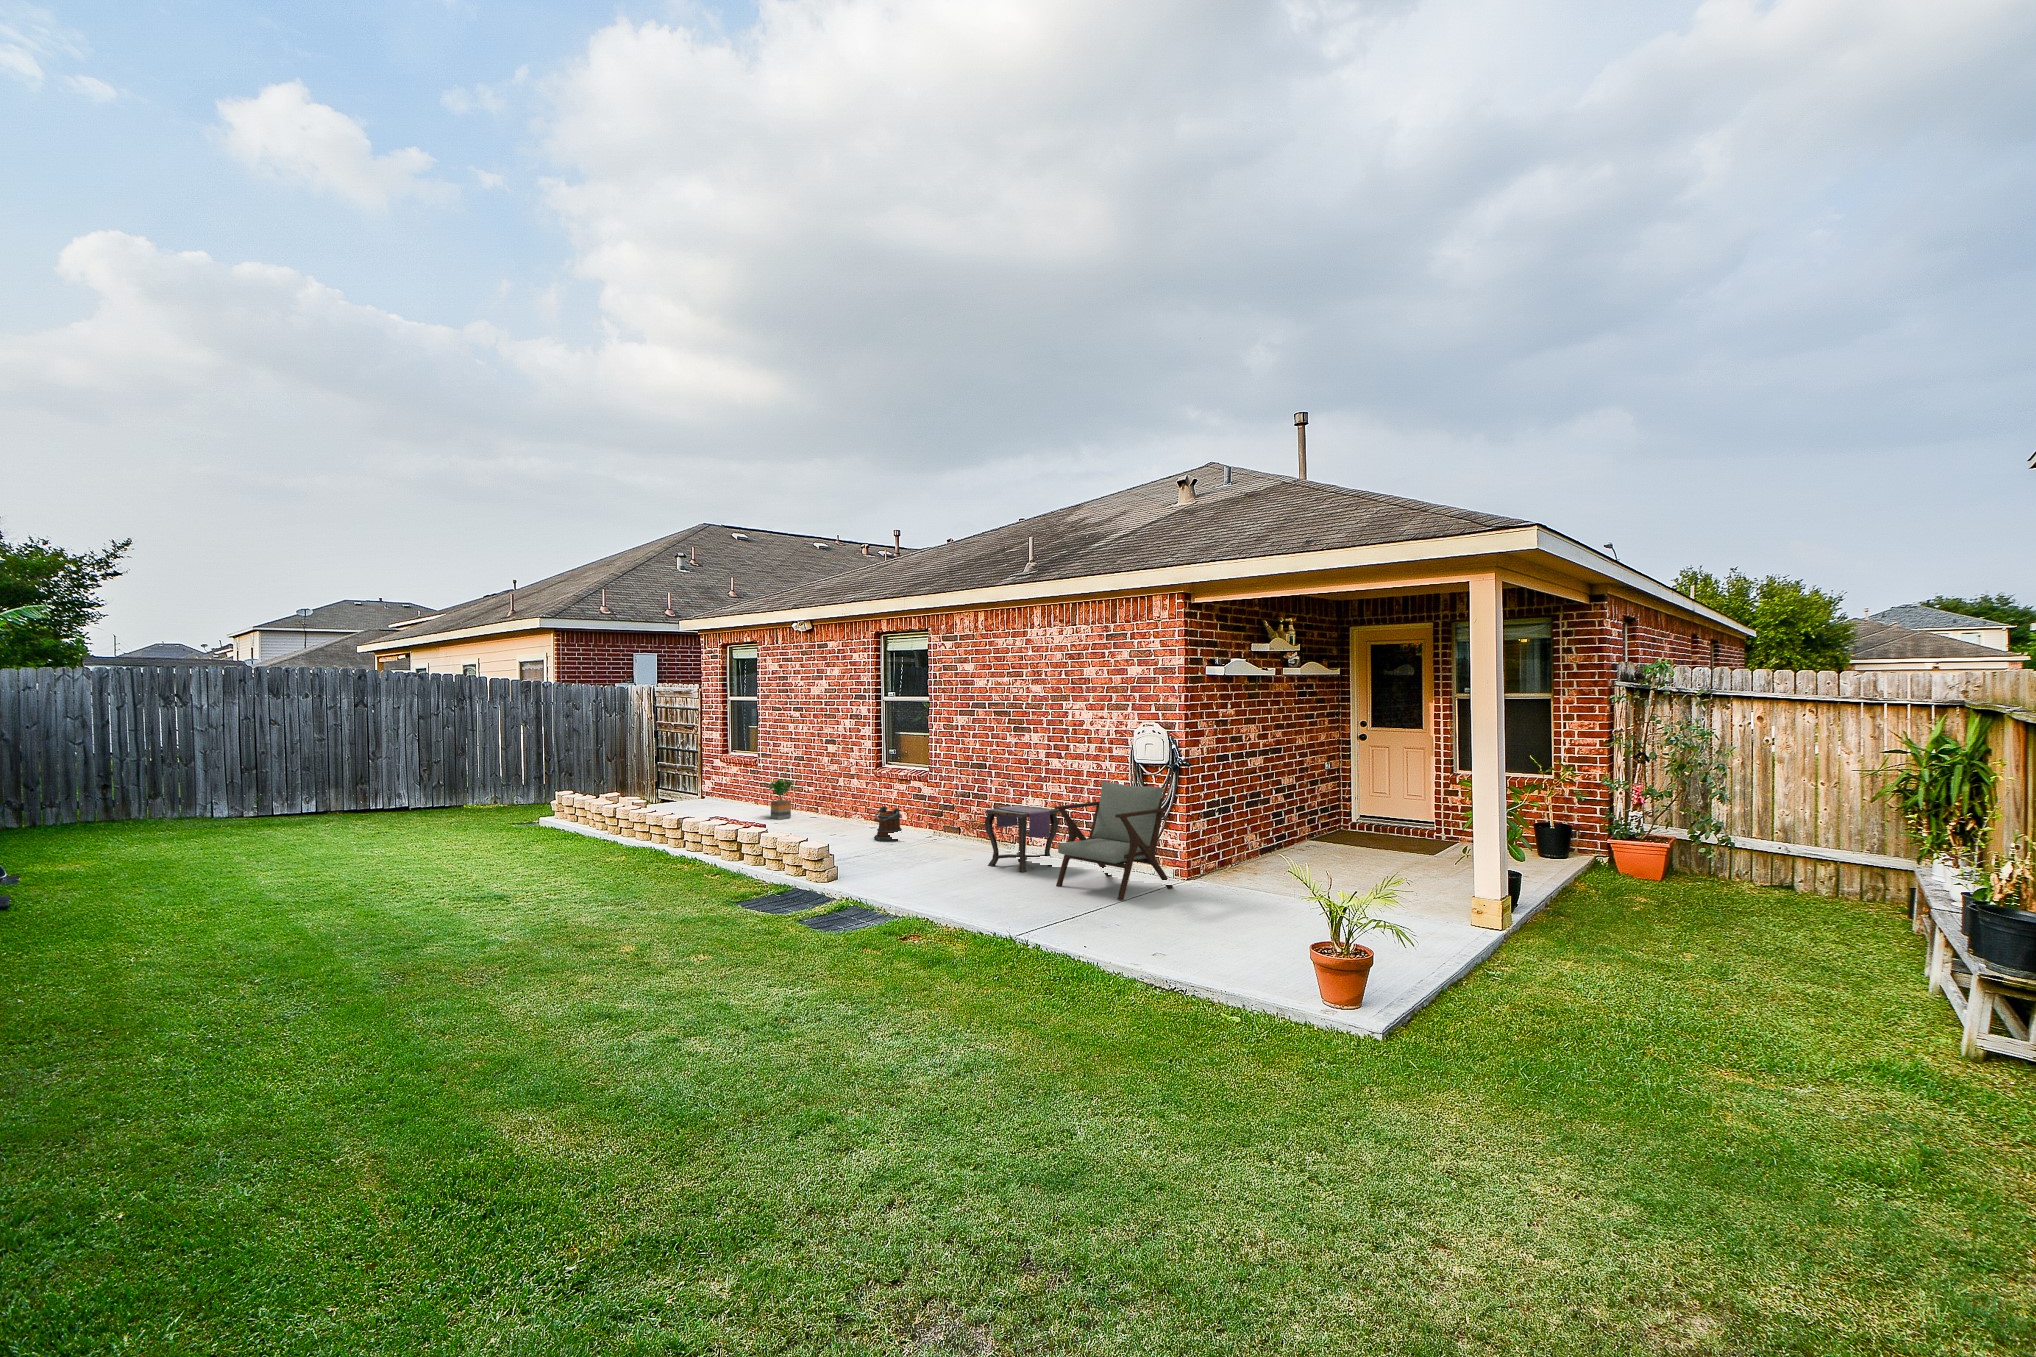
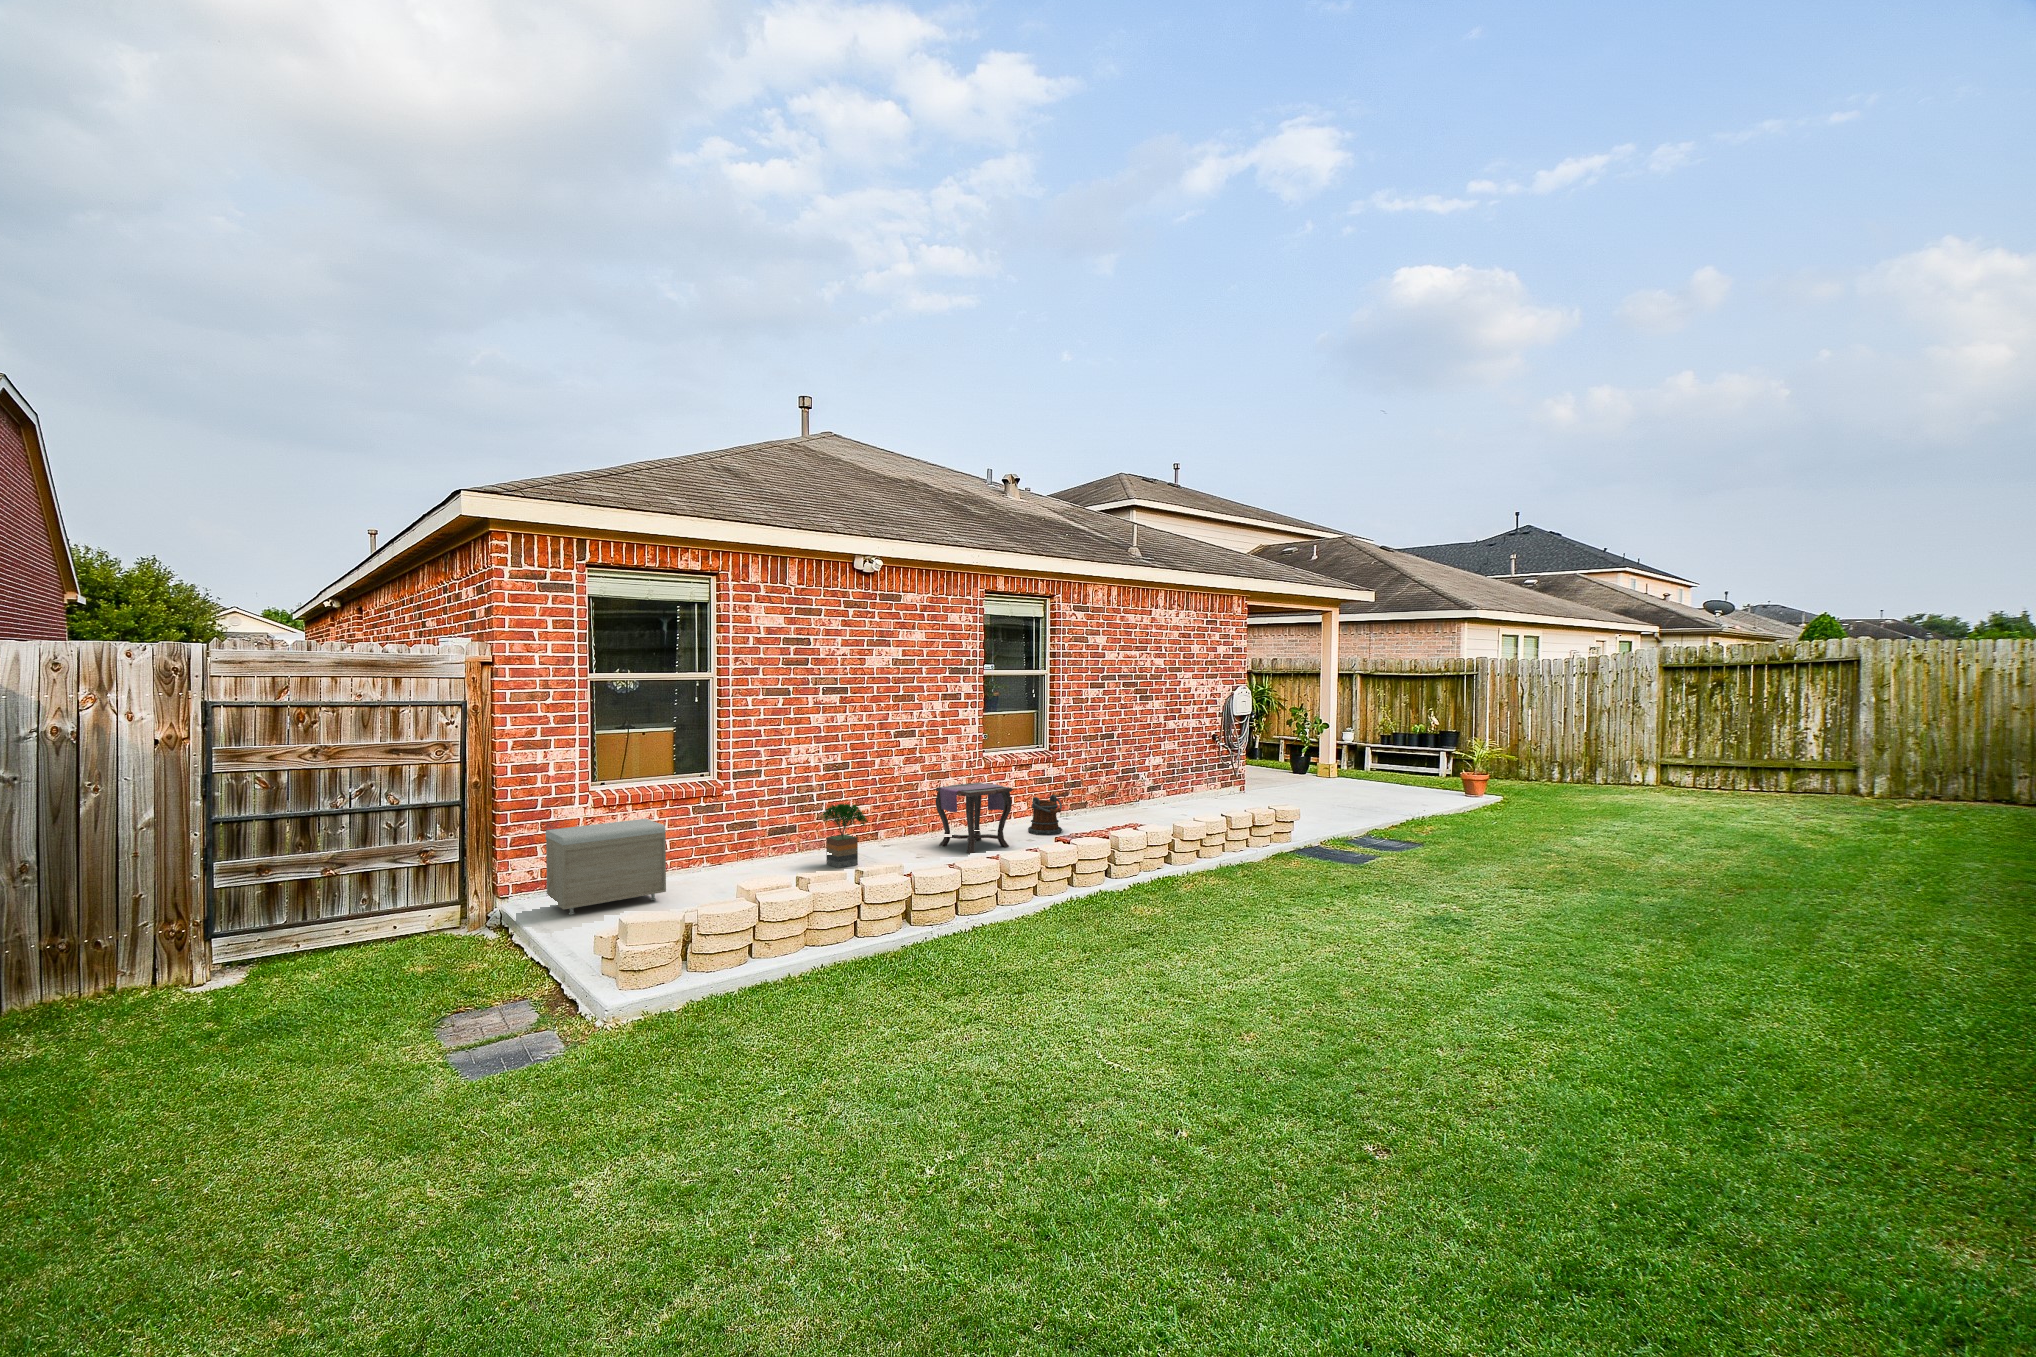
storage bench: none [687,768,736,808] -> present [546,819,666,915]
lounge chair: present [1054,782,1173,900] -> none [1210,730,1295,809]
side table: present [985,806,1059,872] -> present [935,783,1013,853]

